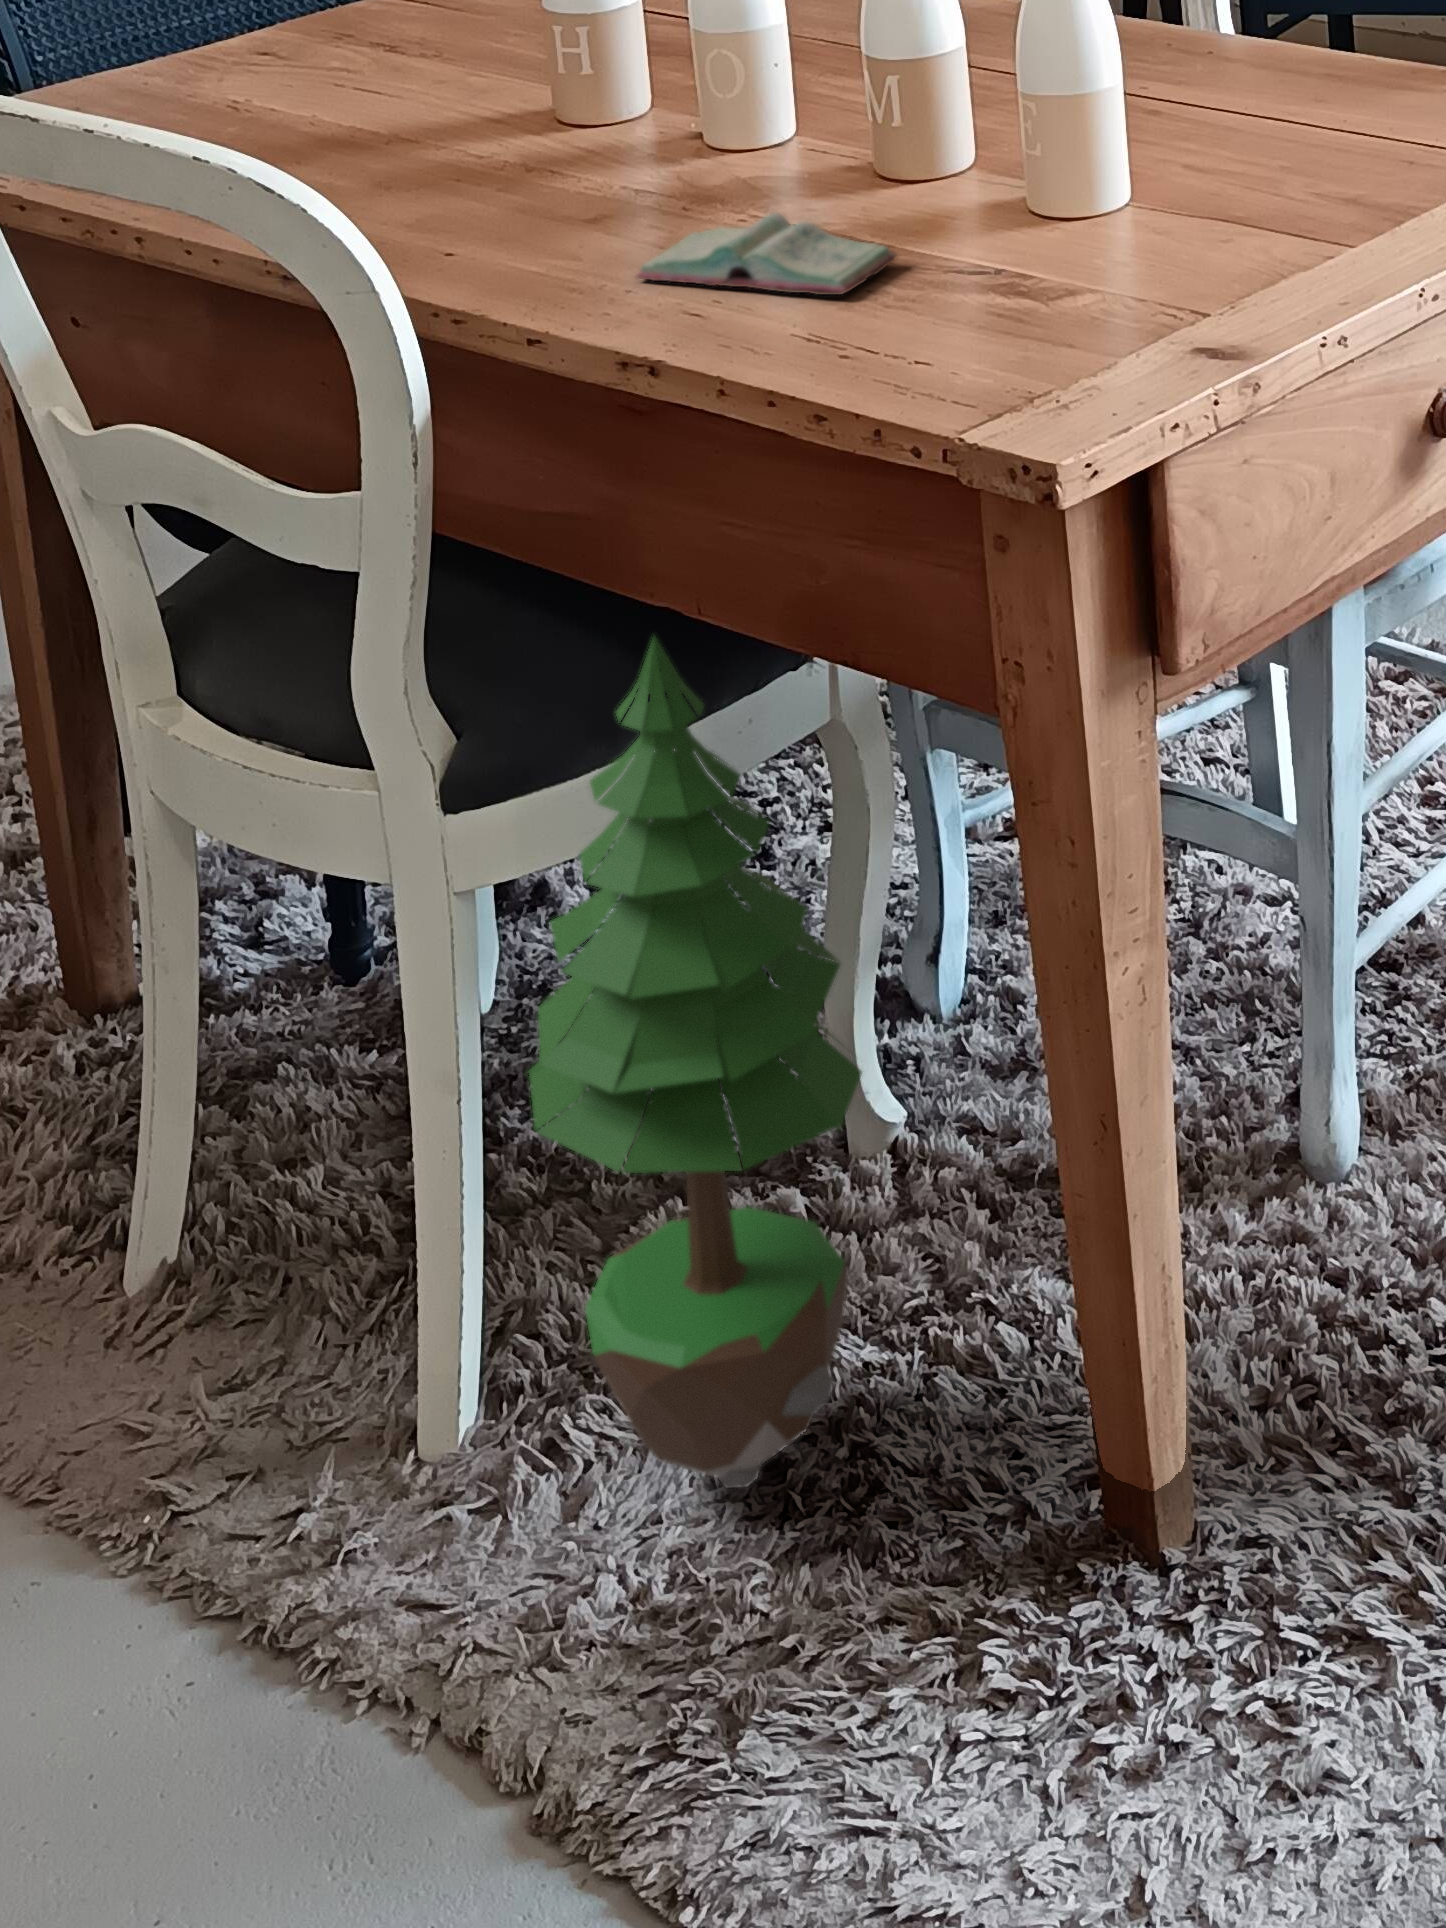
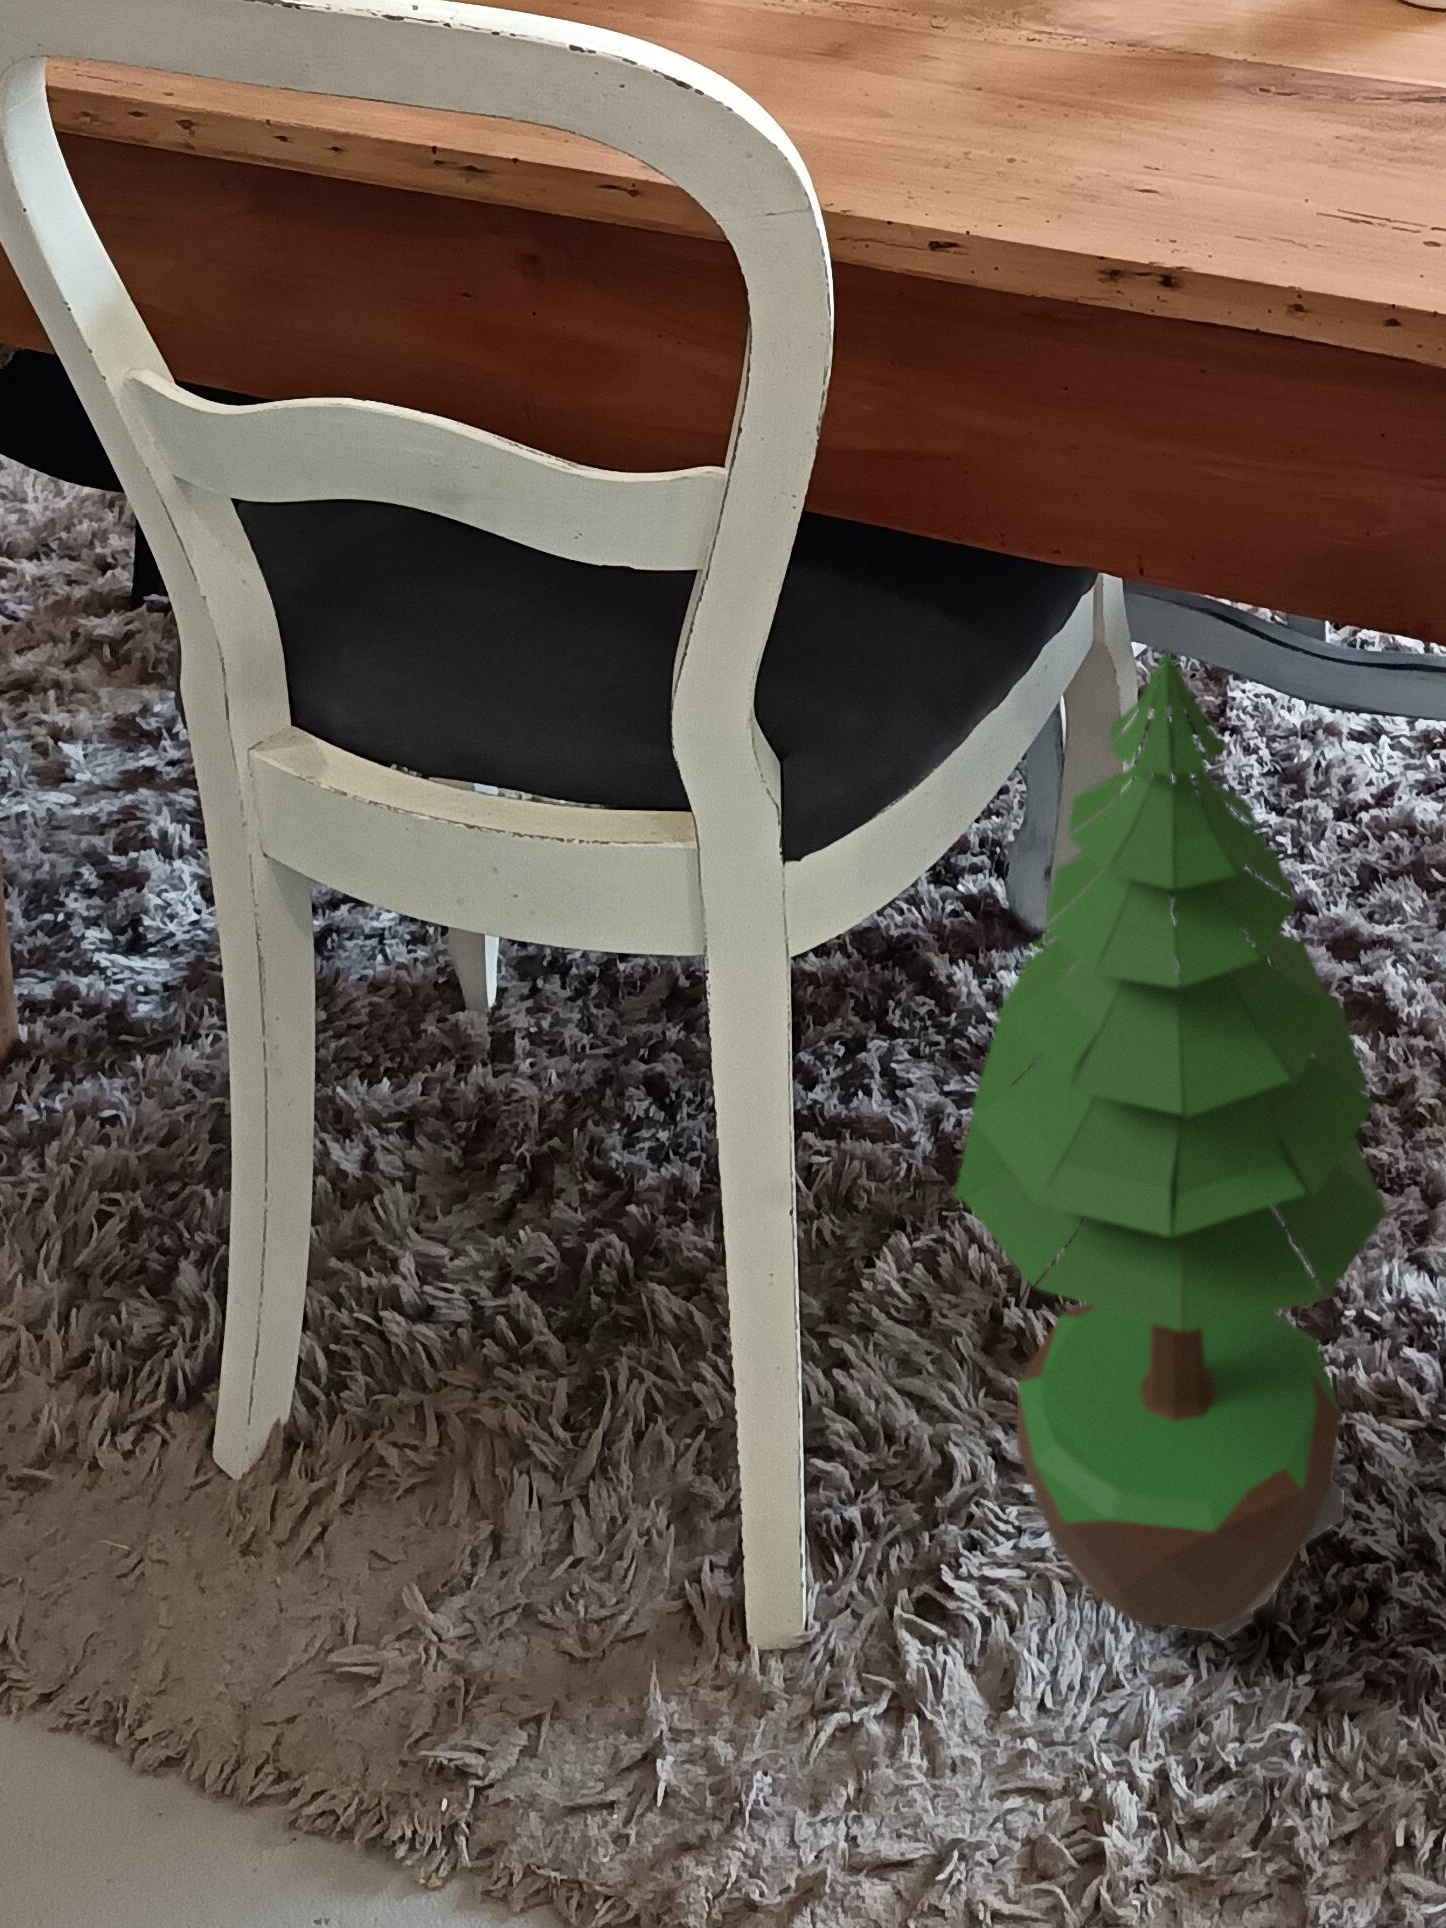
book: present [636,213,896,295] -> none [978,53,1310,166]

